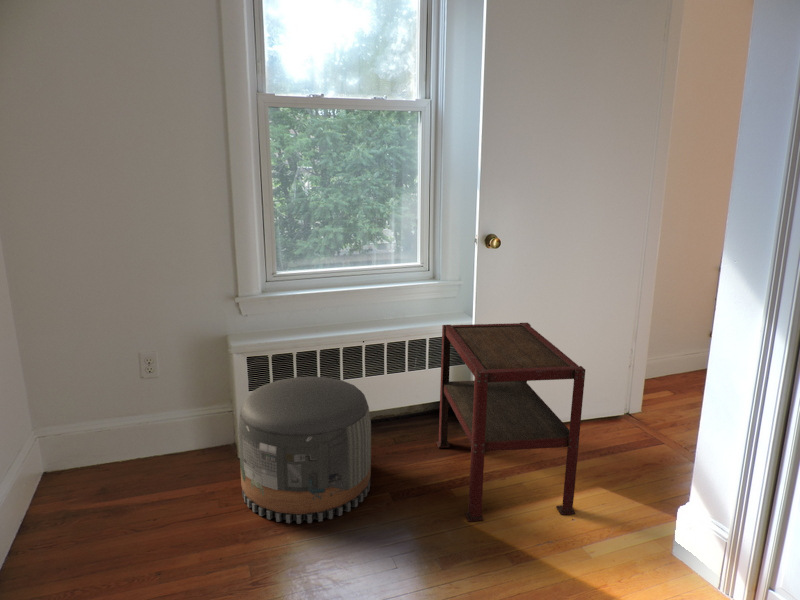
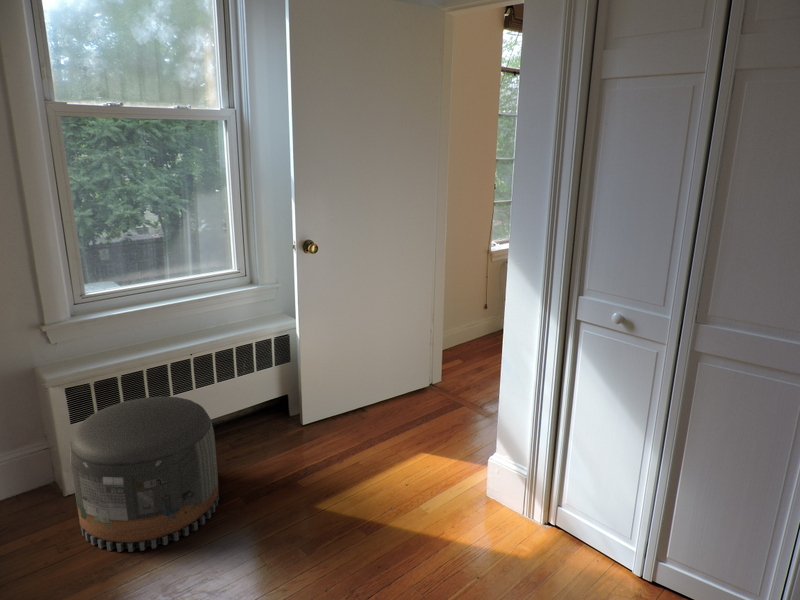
side table: present [436,323,585,522] -> none [270,318,408,507]

